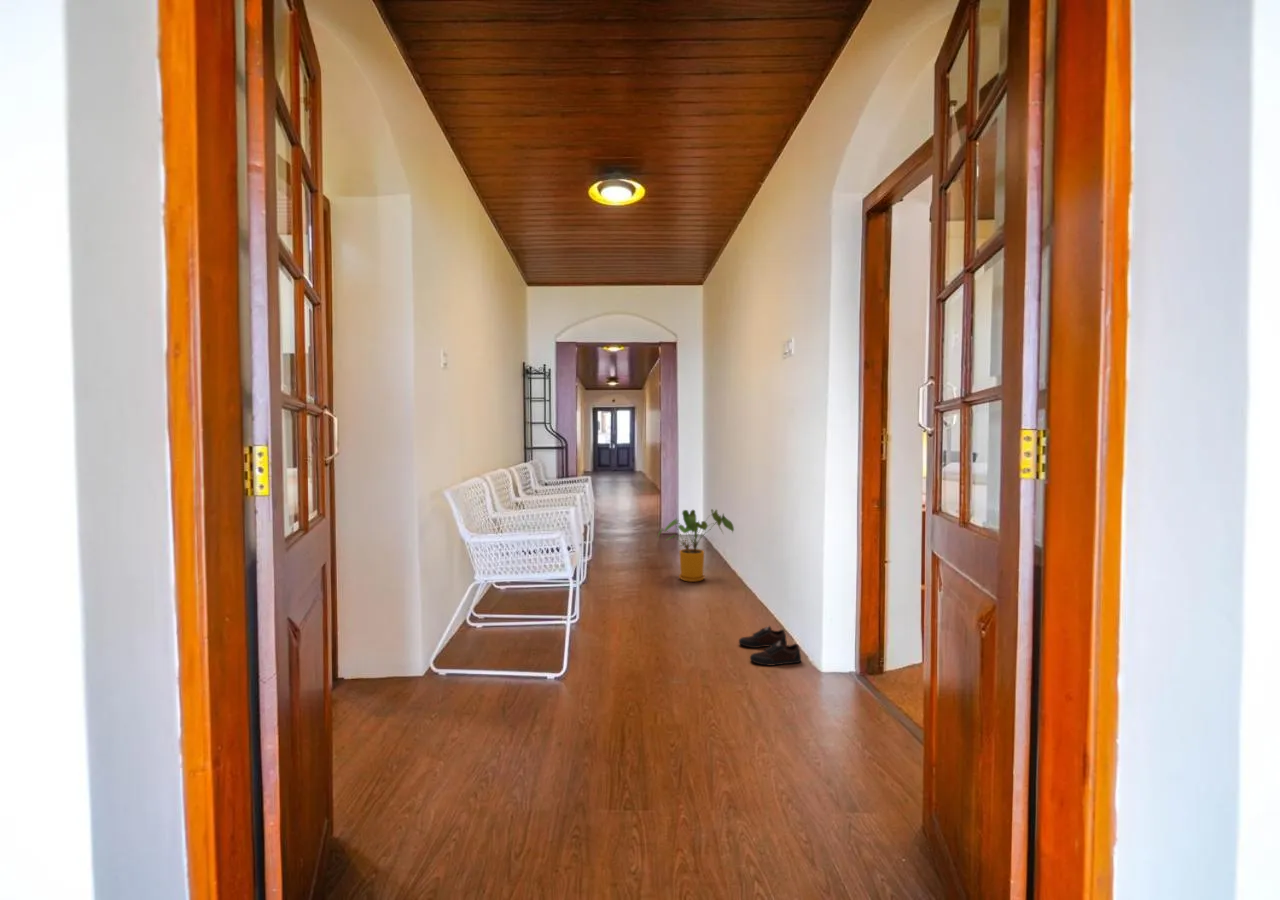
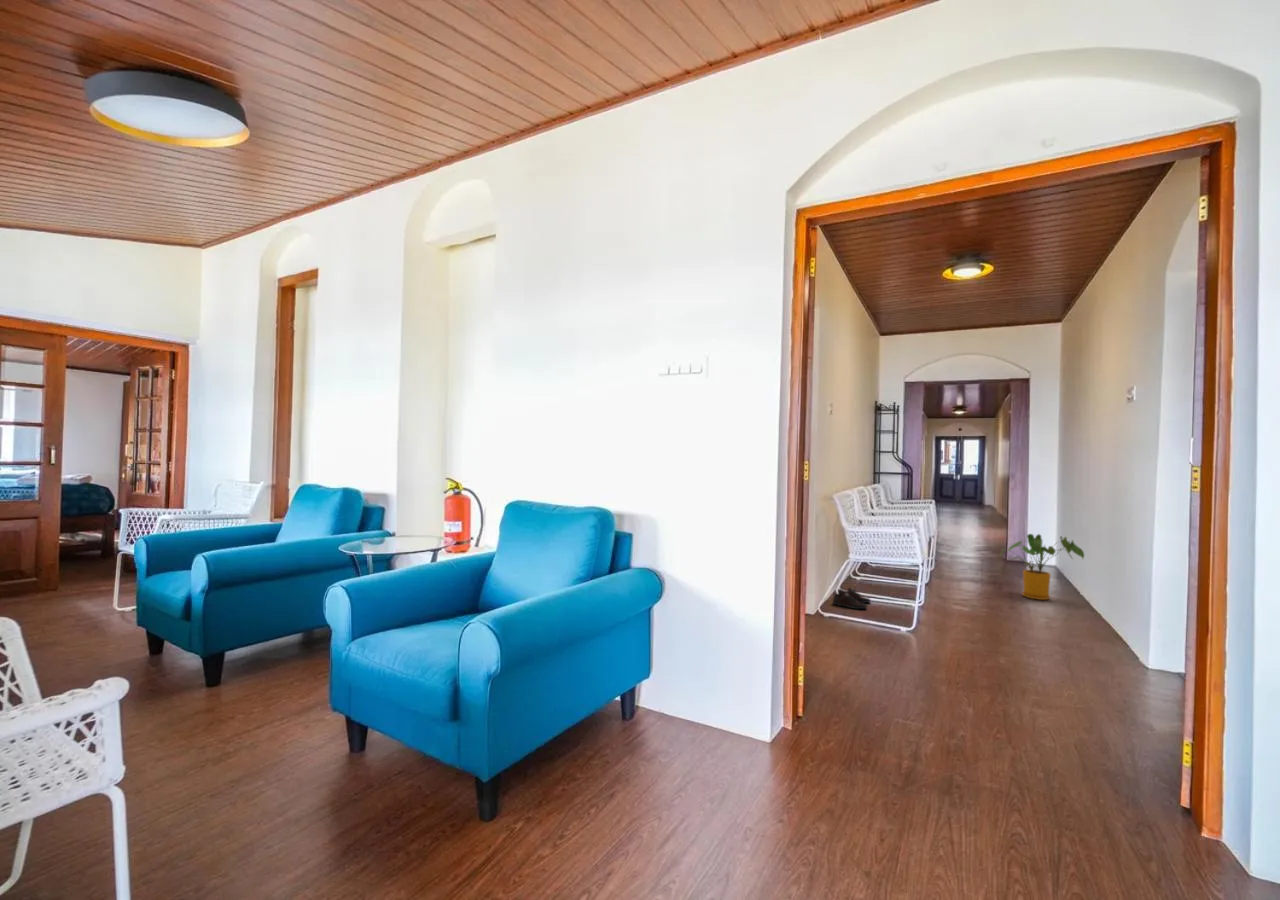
shoe: present [739,626,801,666] -> present [833,588,870,609]

